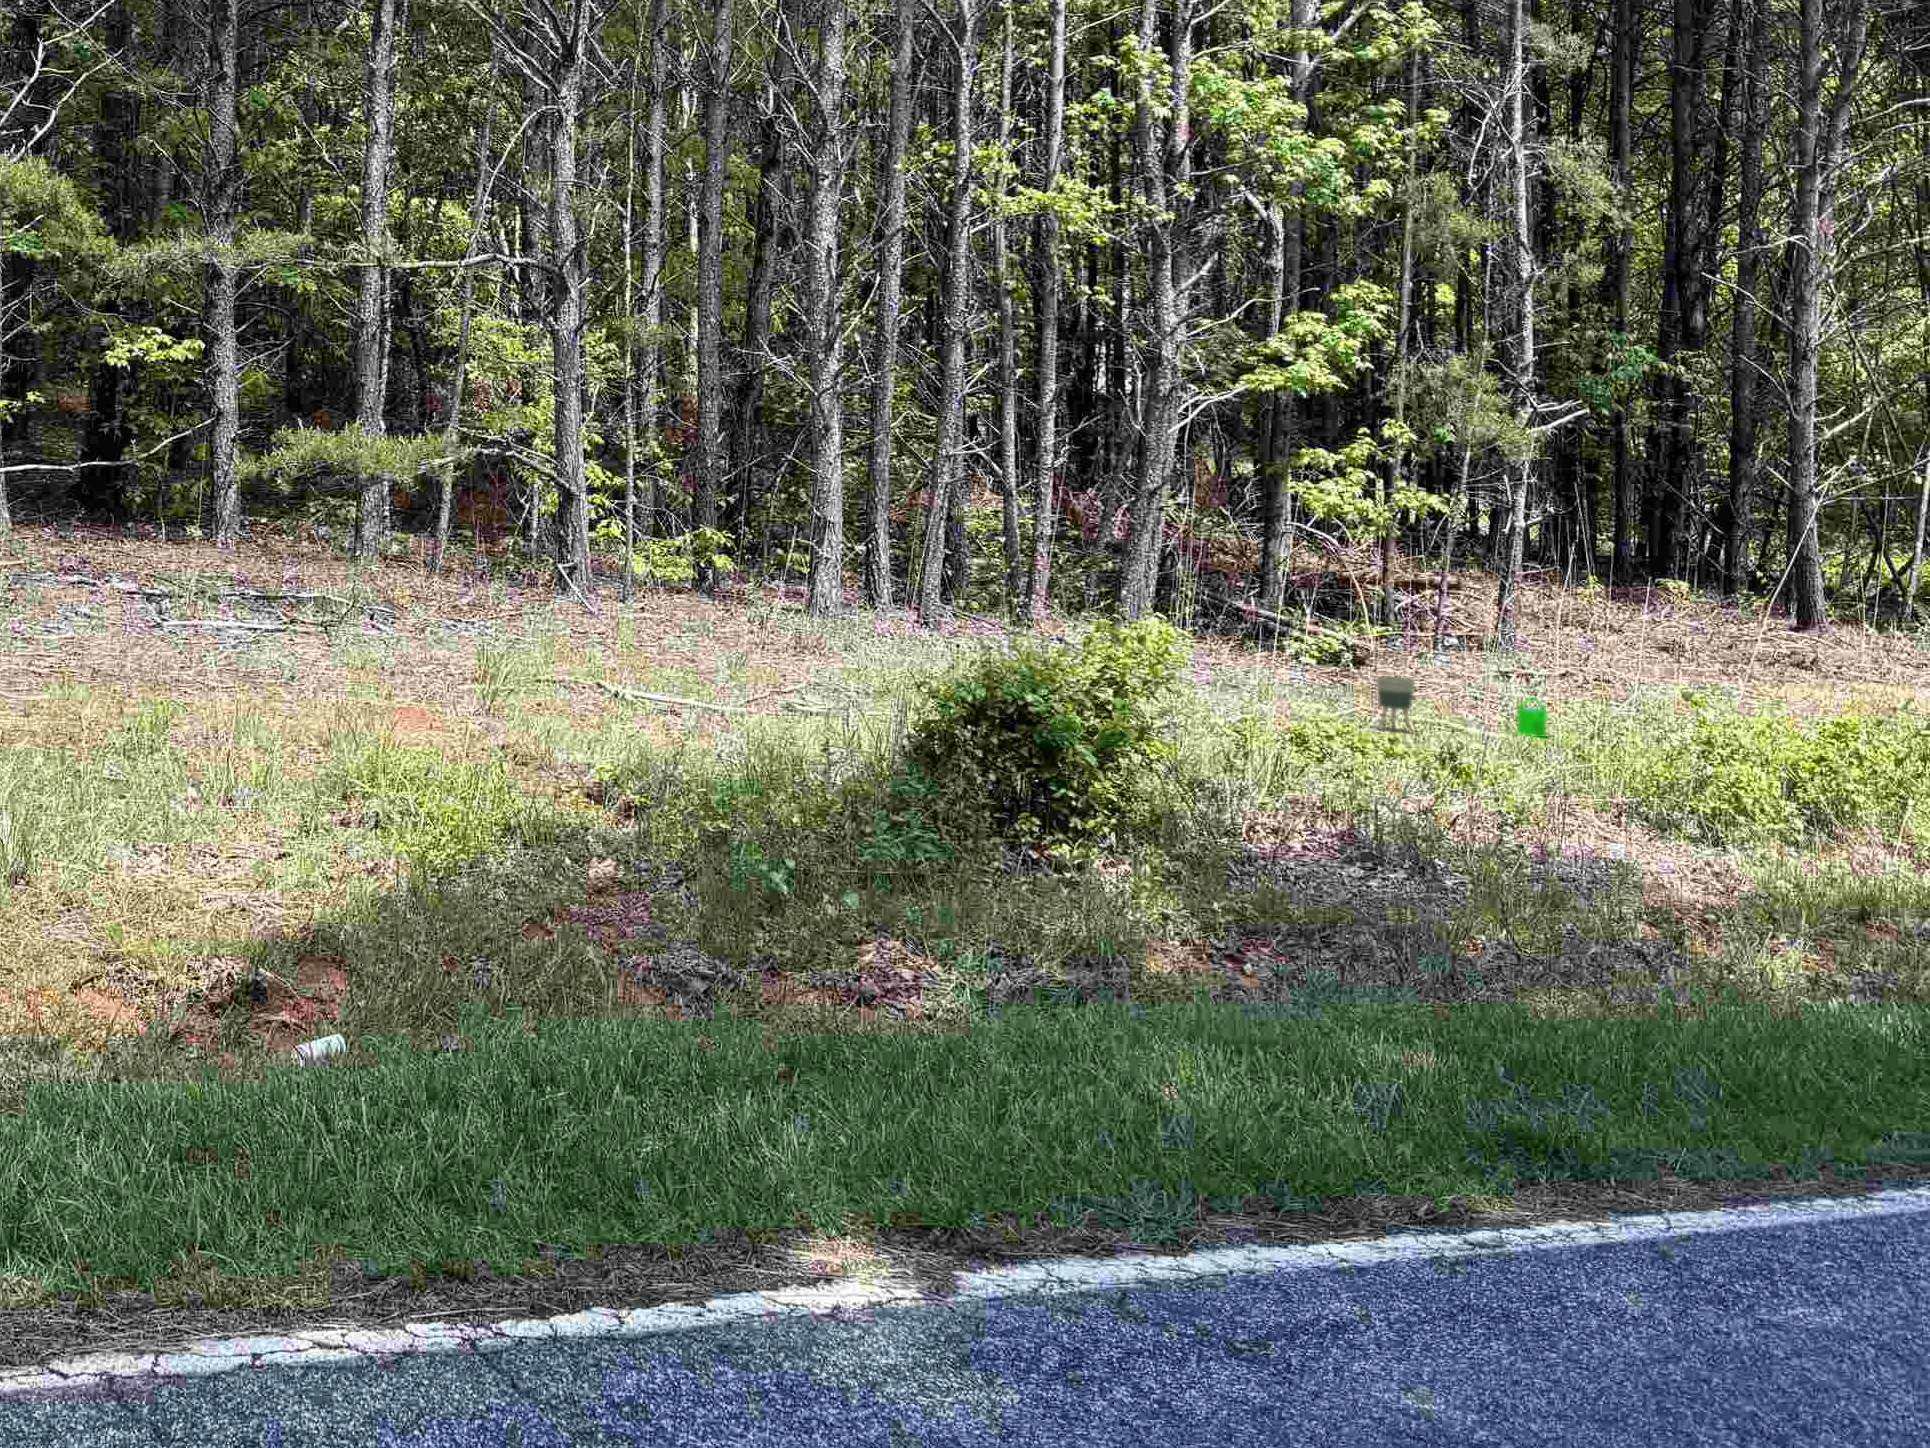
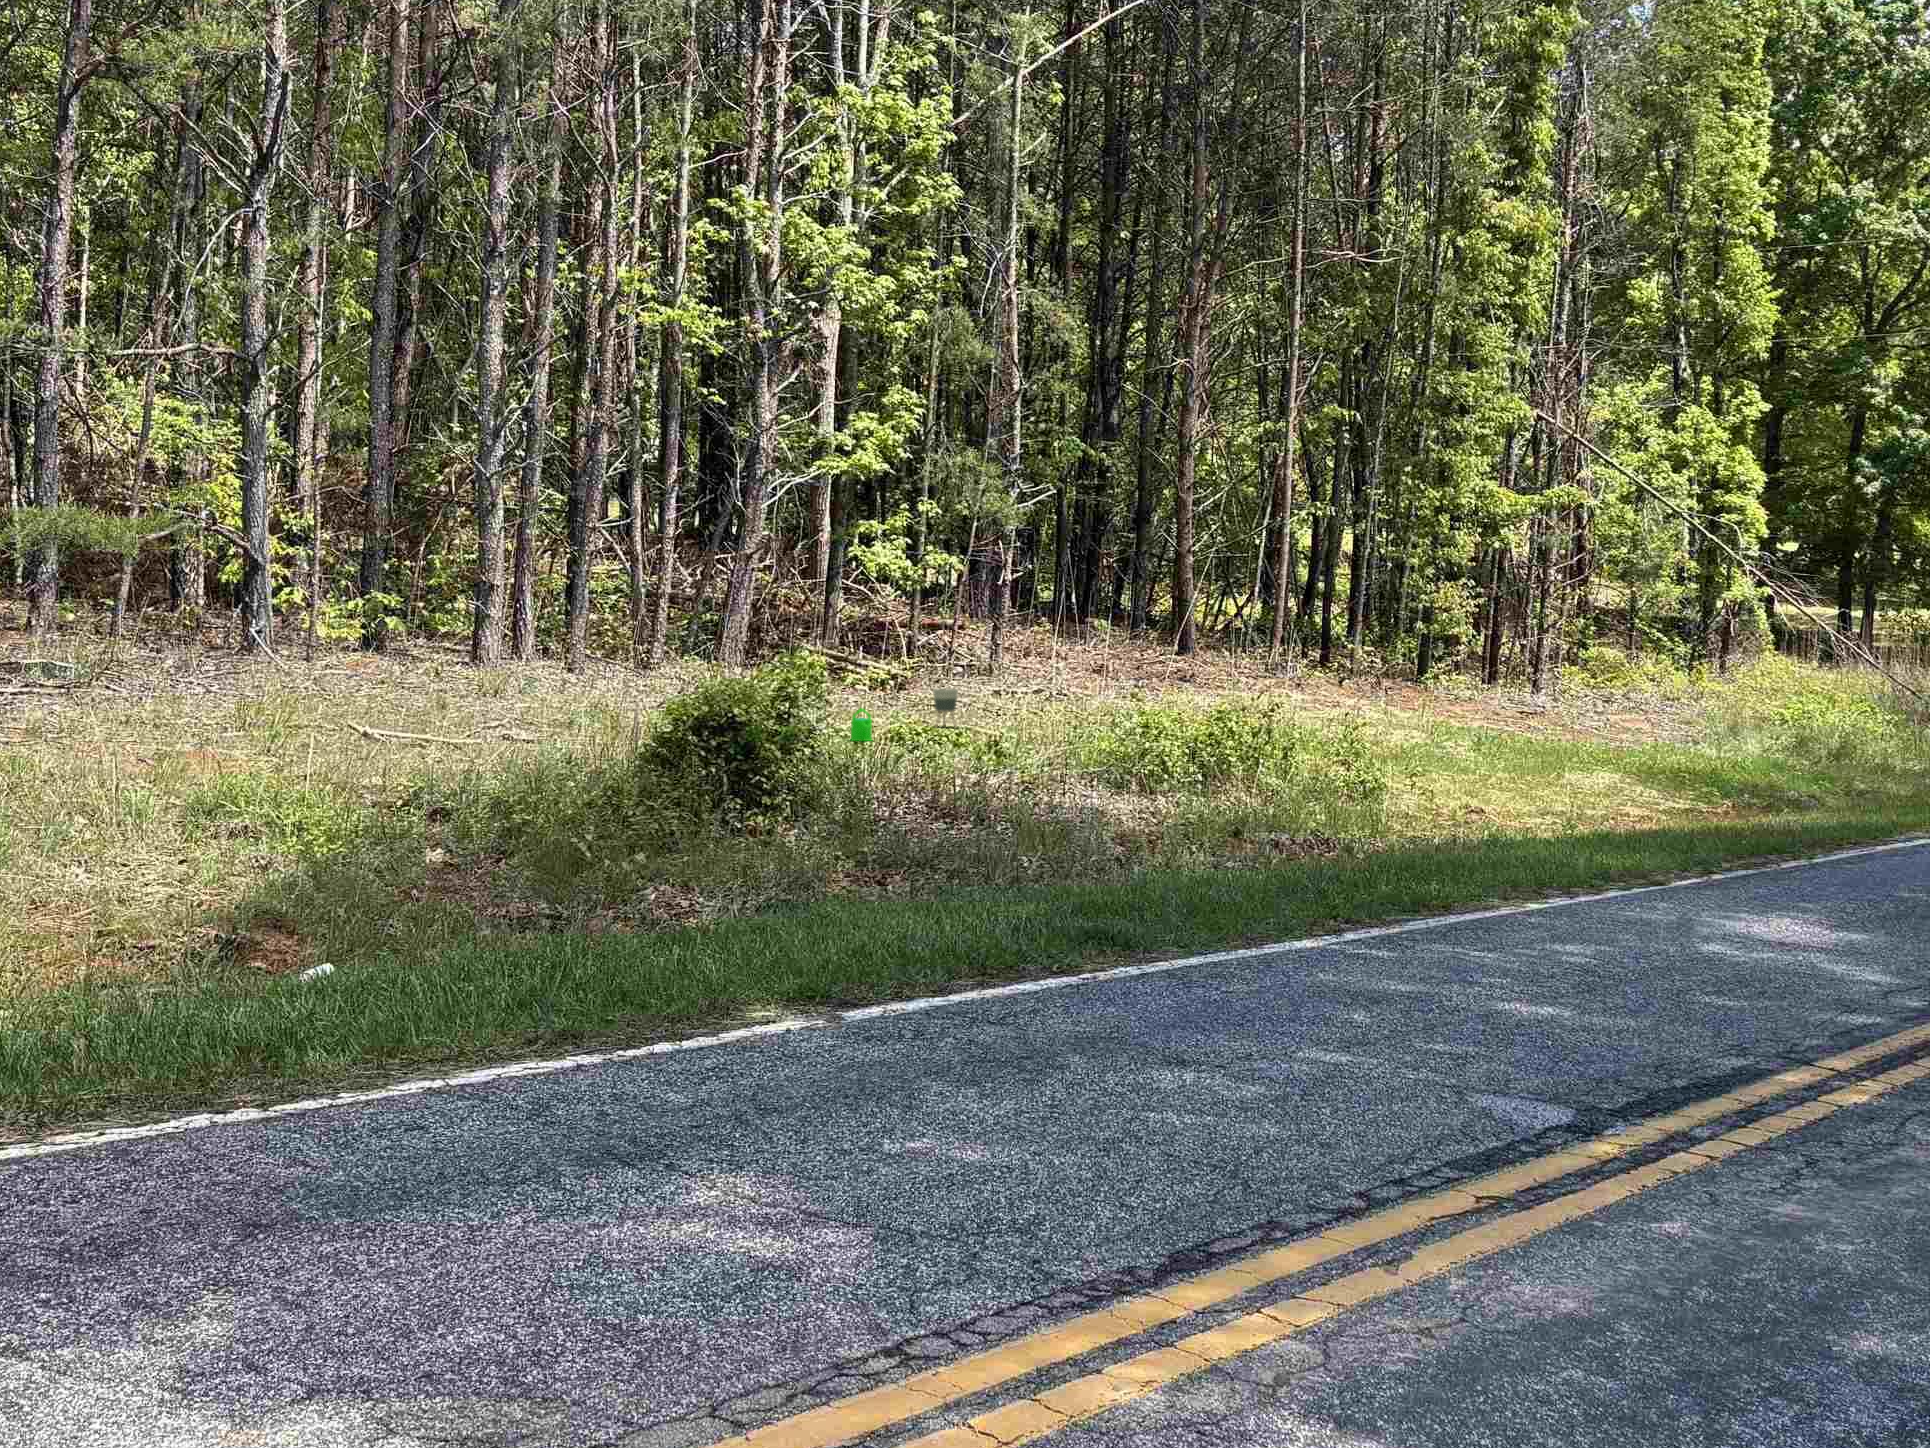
watering can: present [1517,697,1547,737] -> present [851,708,872,741]

